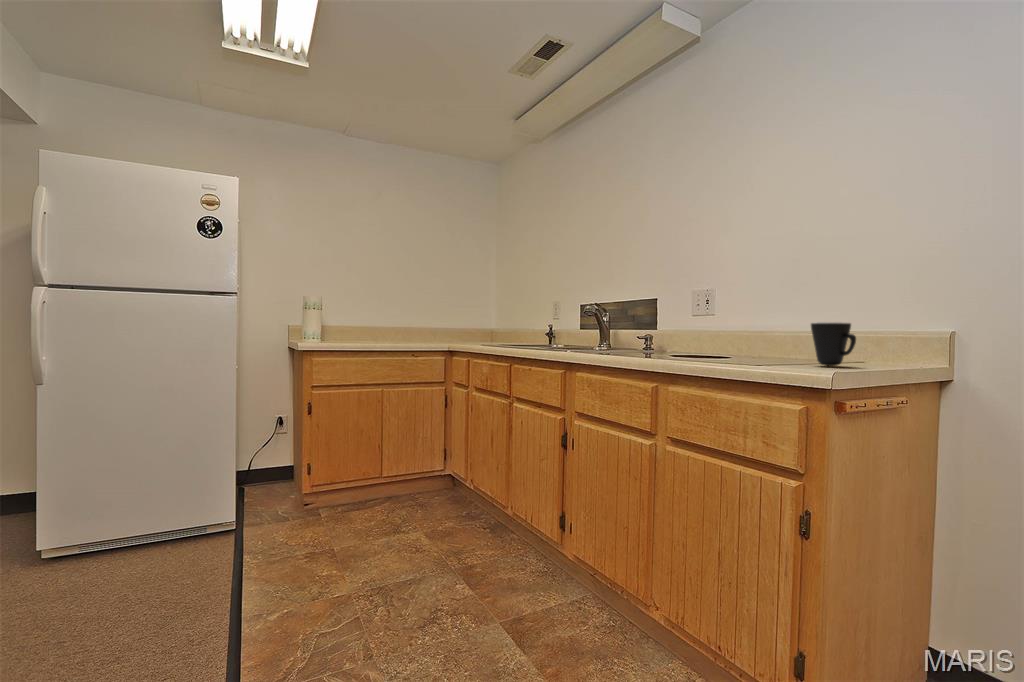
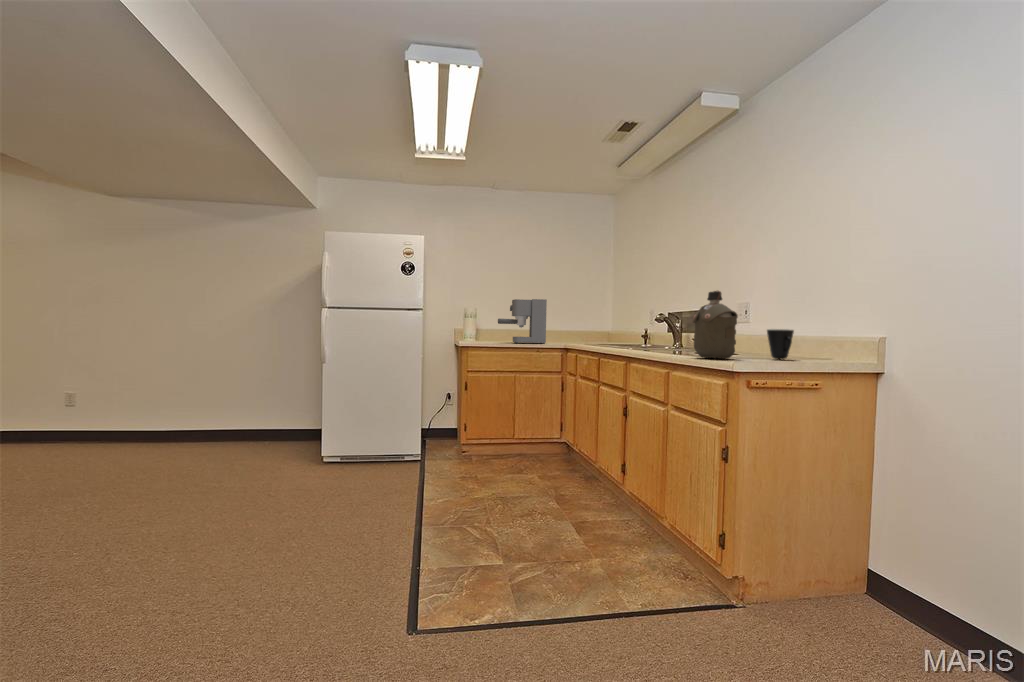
water bottle: none [714,263,787,367] -> present [693,291,738,359]
coffee maker: none [356,282,427,345] -> present [498,299,547,344]

